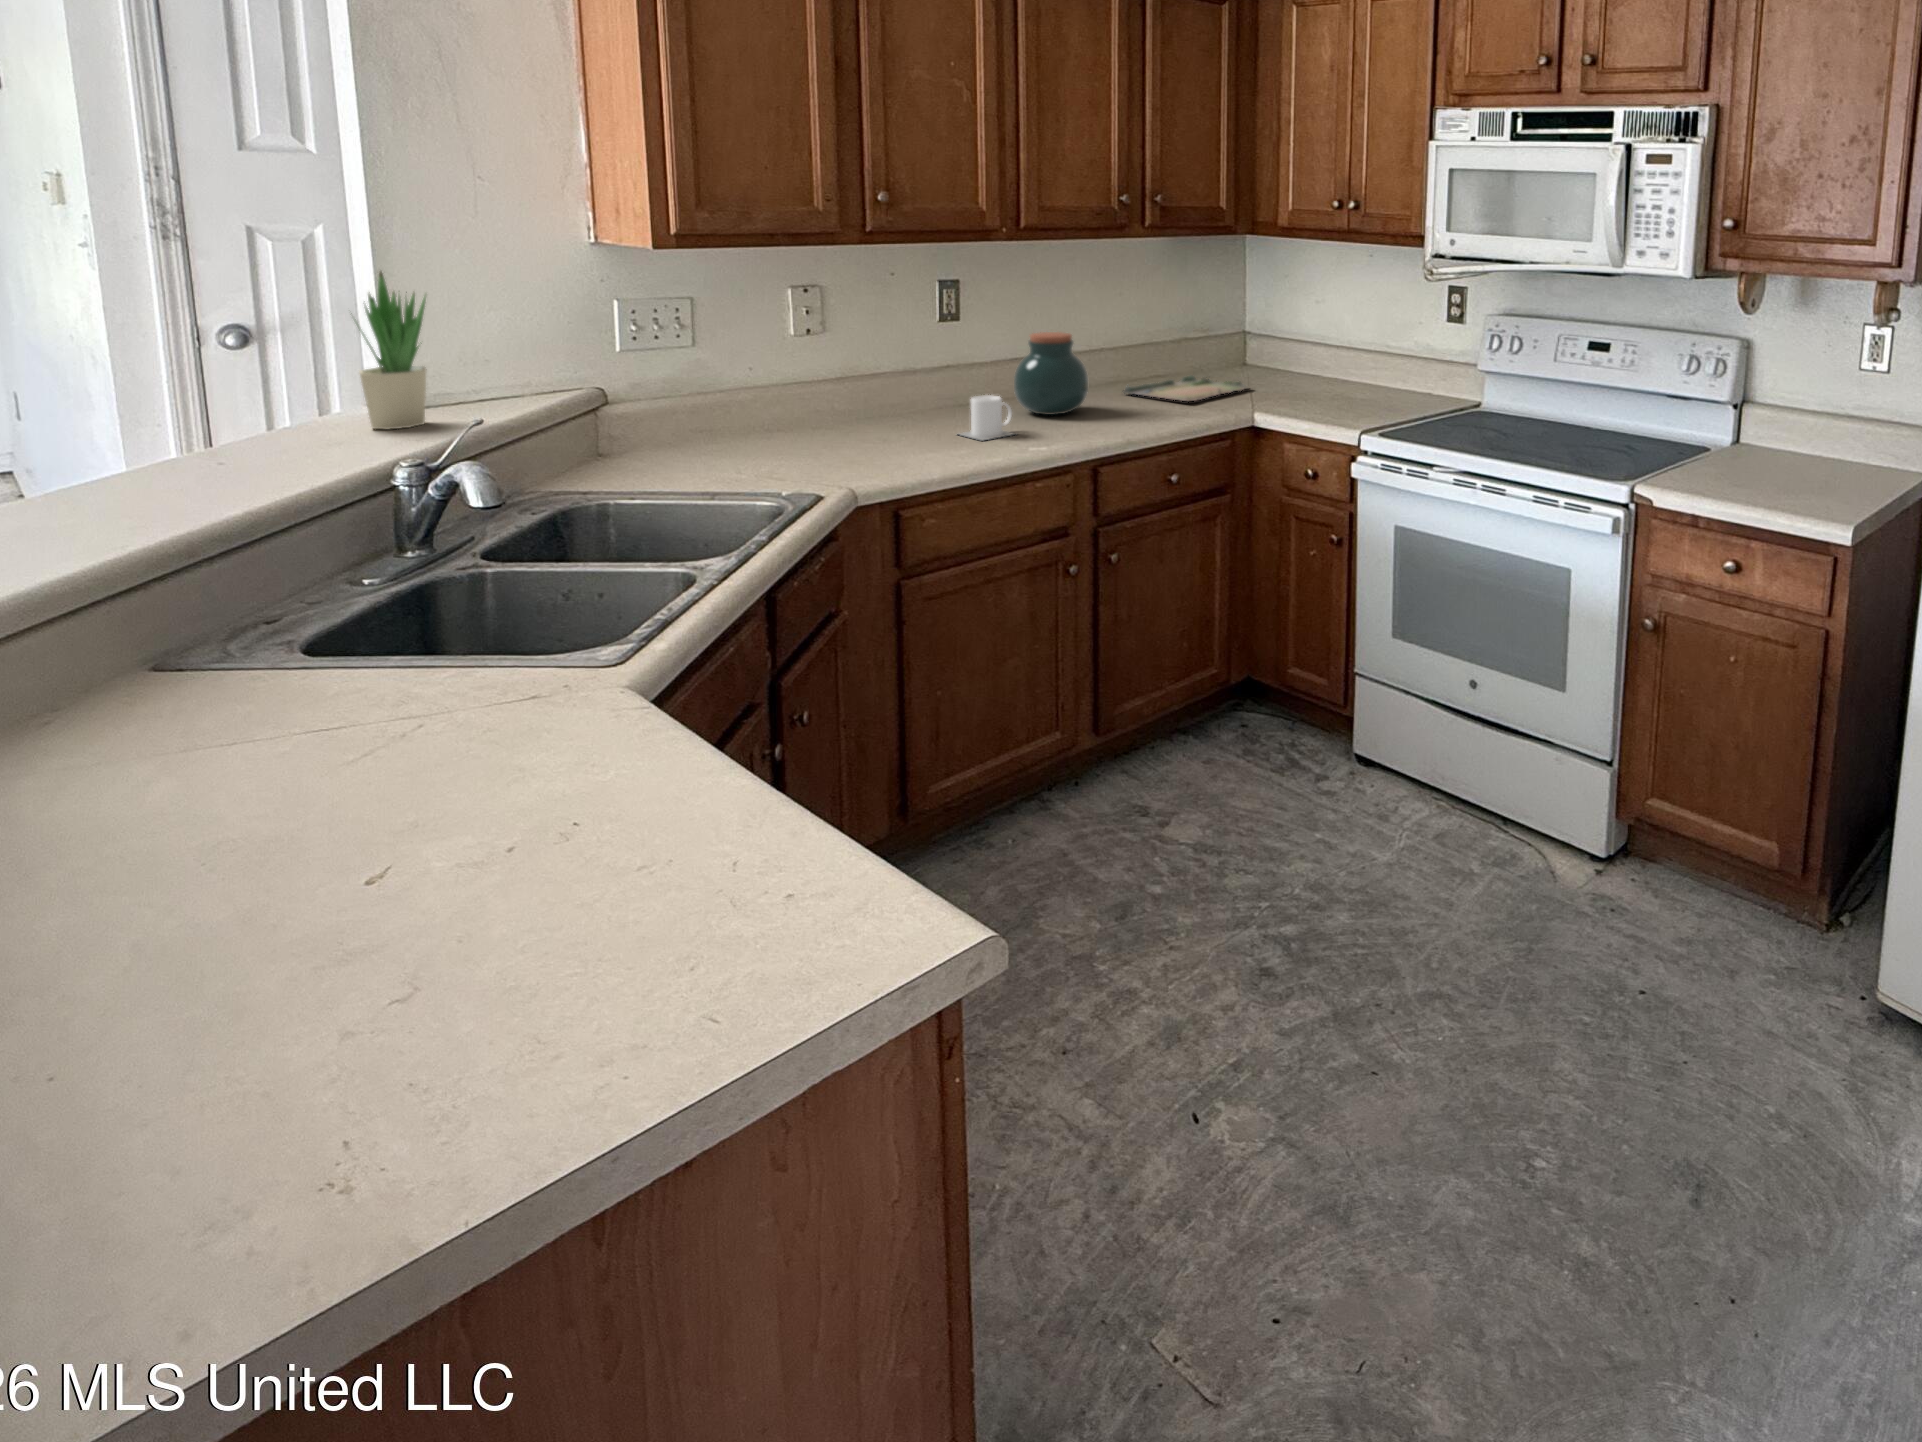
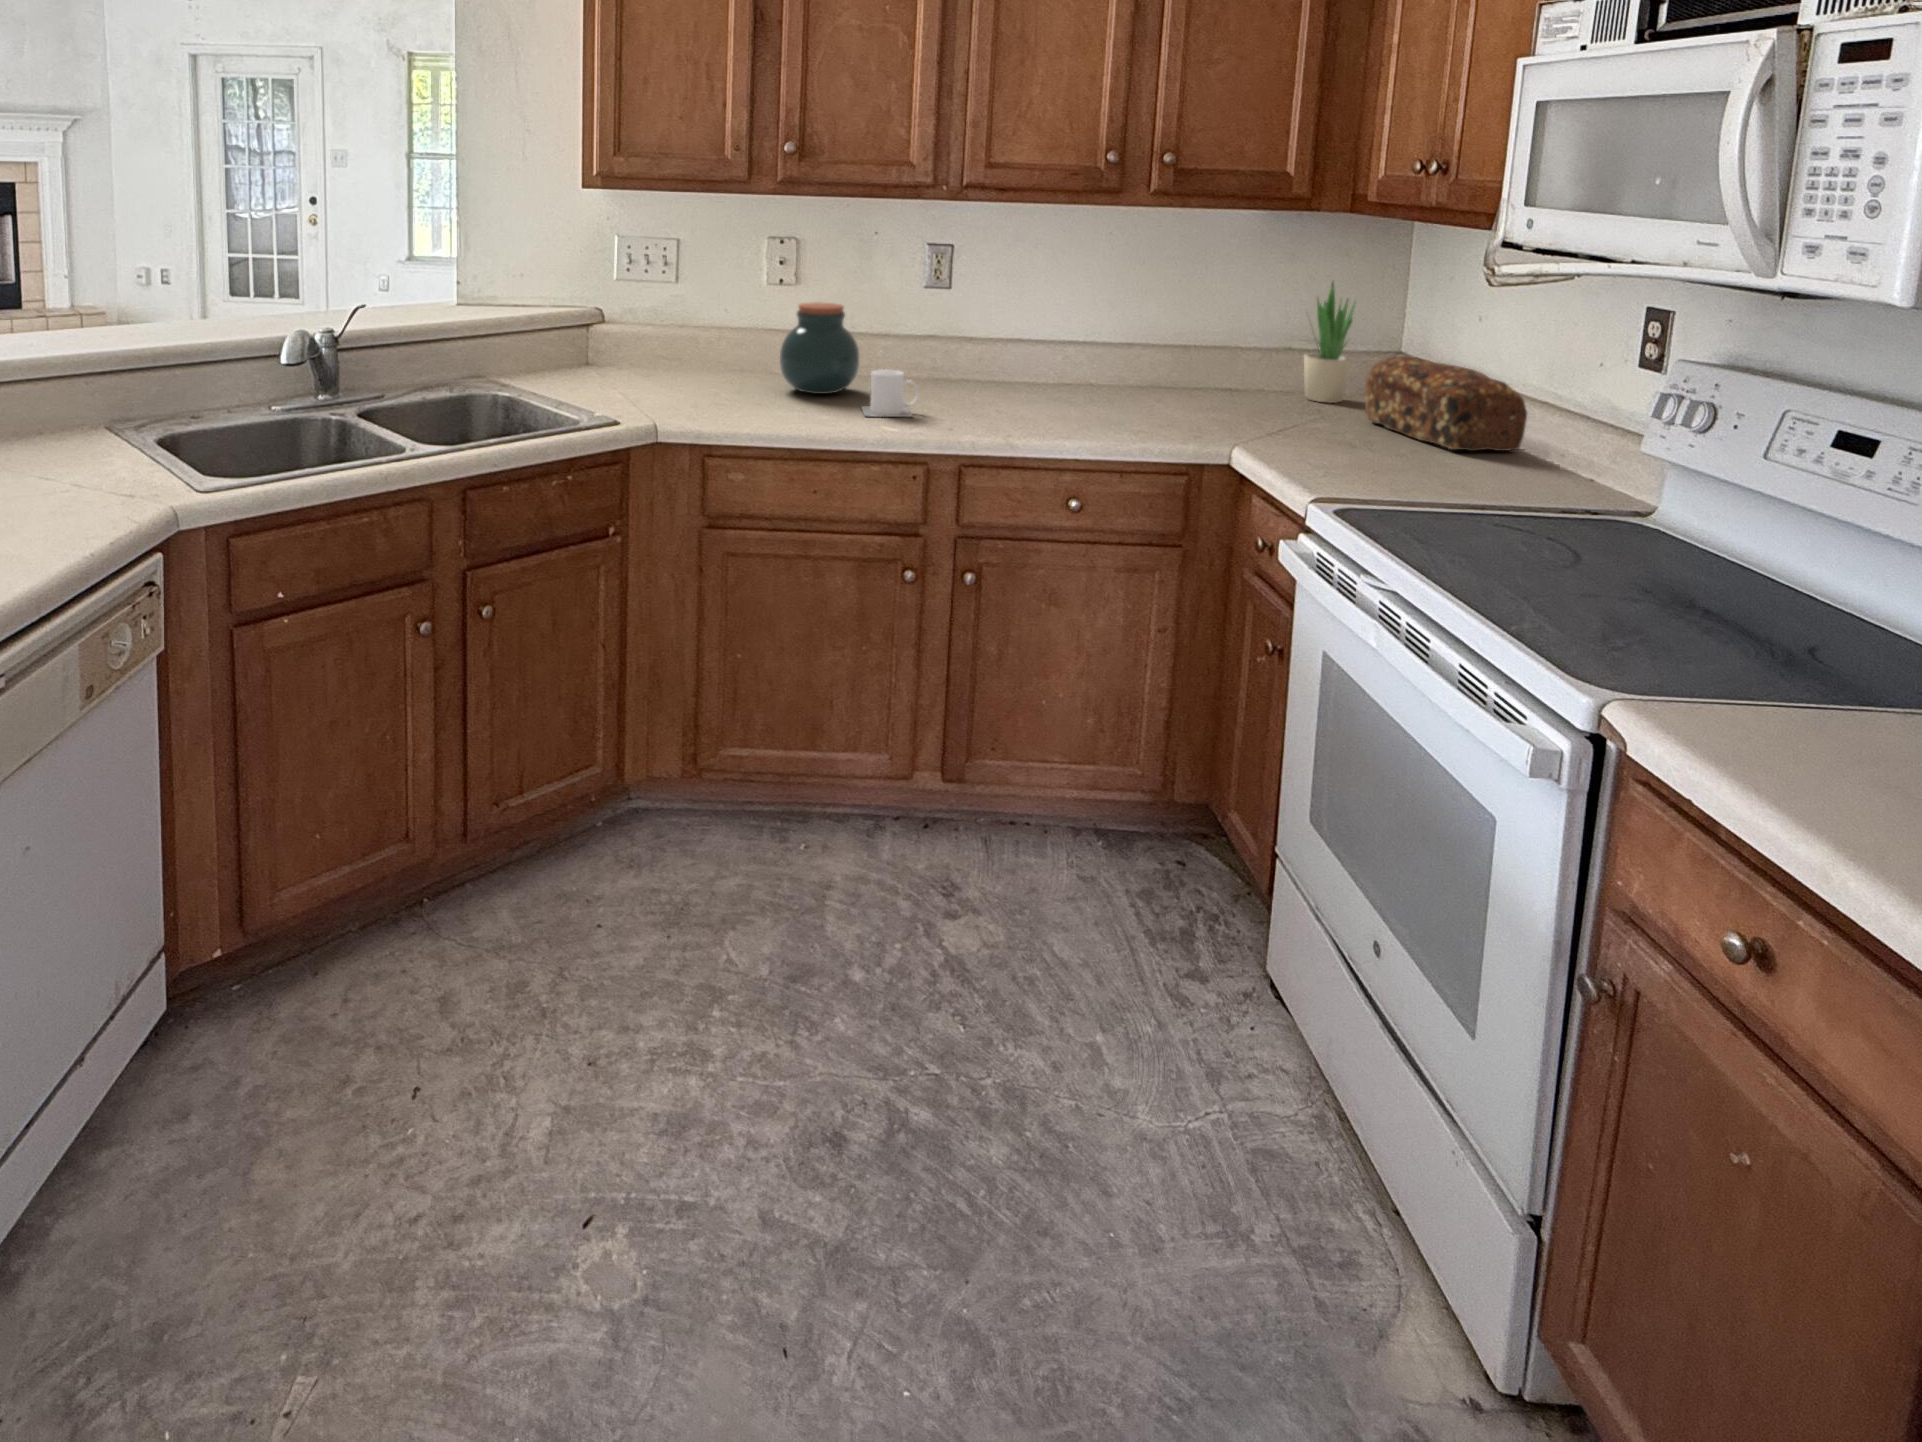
potted plant: present [358,272,426,429] -> present [1304,281,1355,403]
jar: present [1014,332,1088,415] -> present [780,302,860,394]
bread loaf: none [1275,333,1379,391] -> present [1365,356,1527,451]
tray: present [1123,376,1250,401] -> none [1127,389,1305,422]

